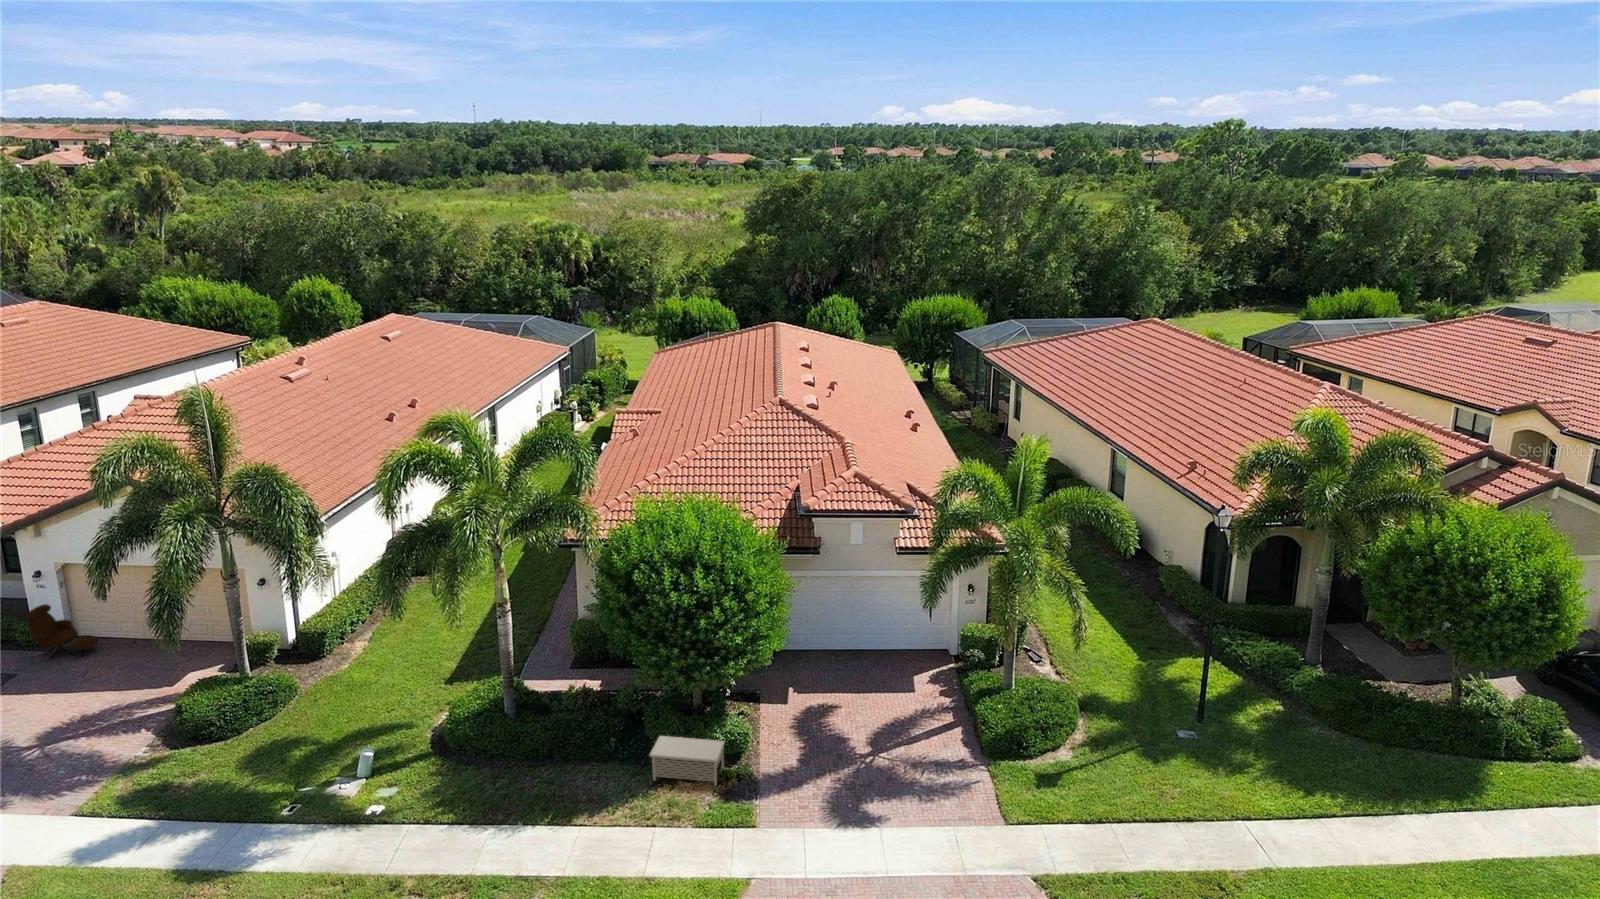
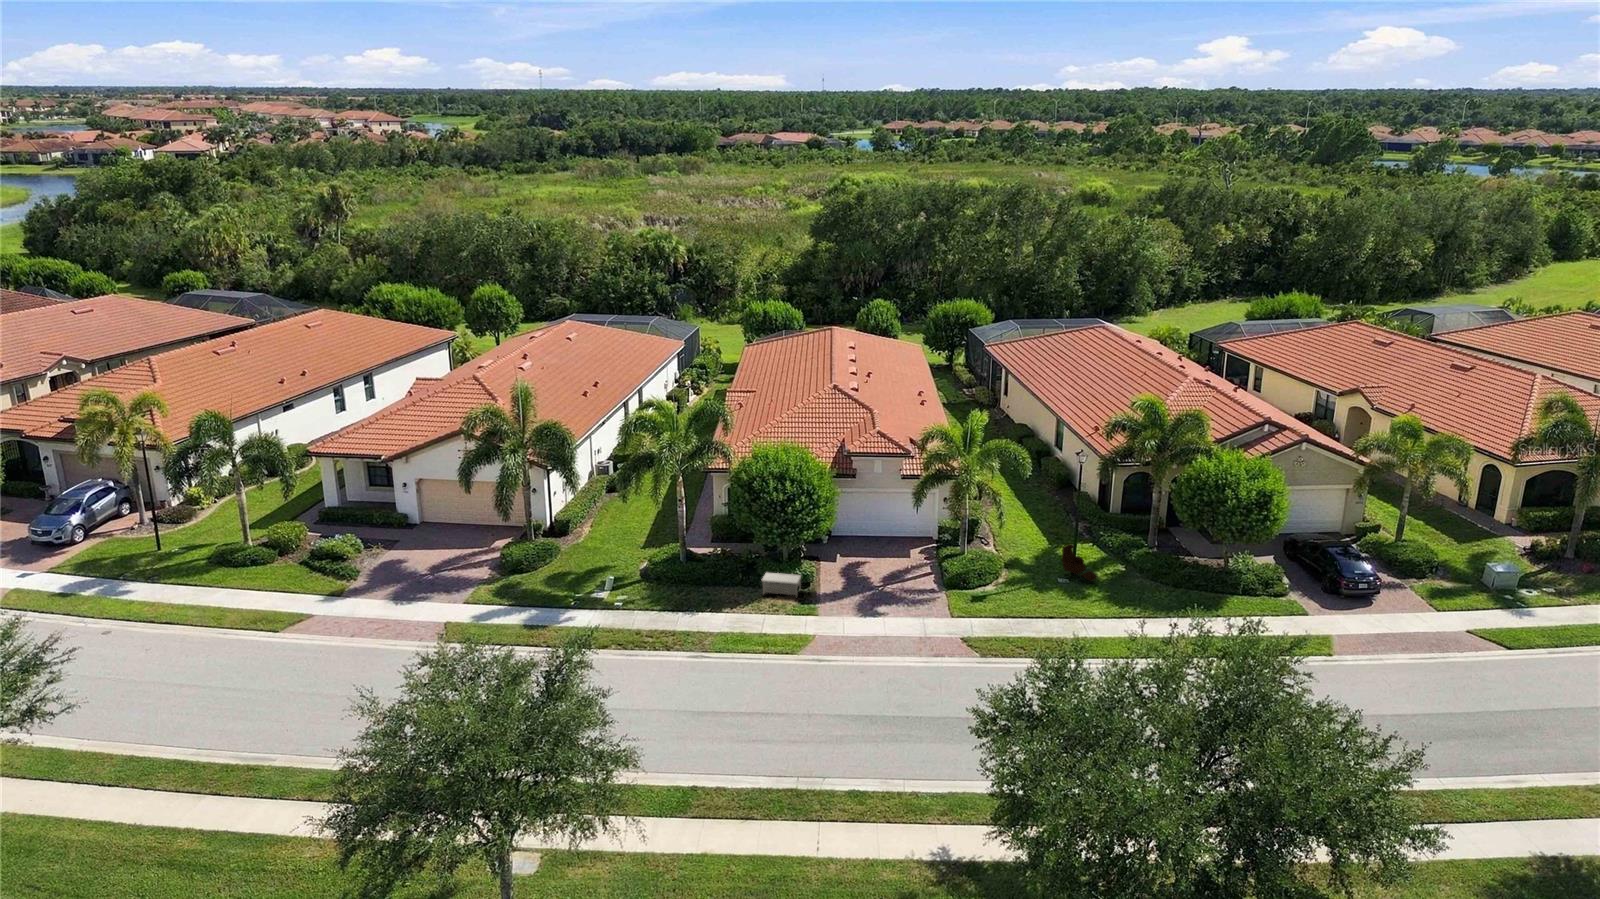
lounge chair: present [26,604,99,659] -> present [1062,544,1097,582]

